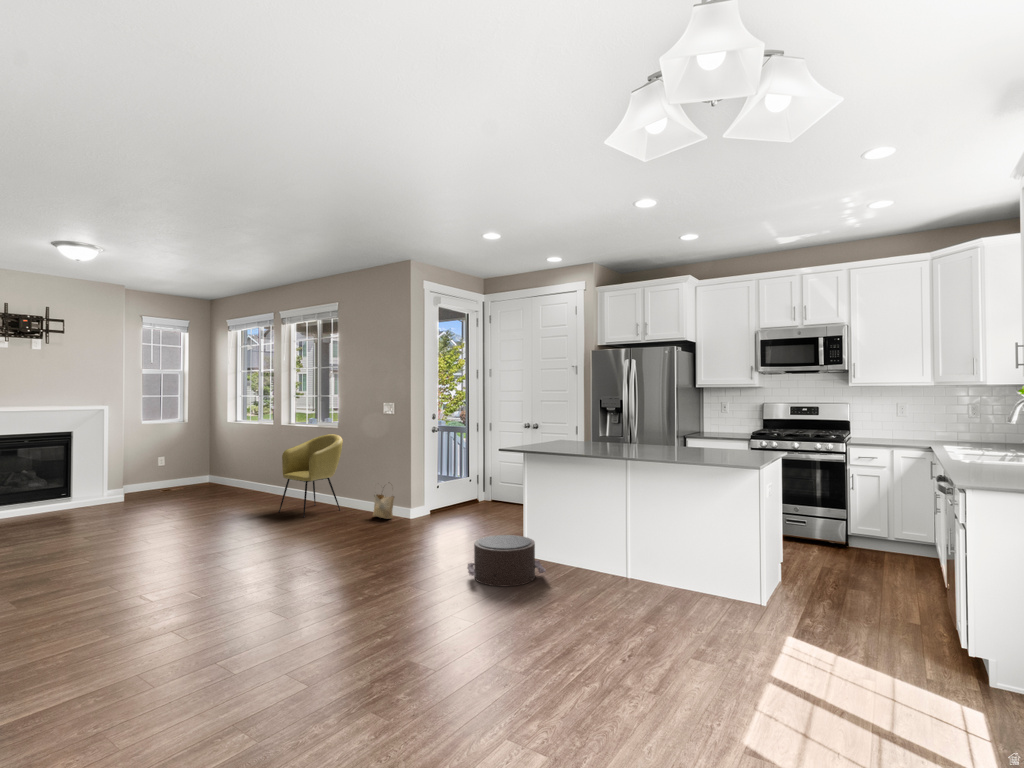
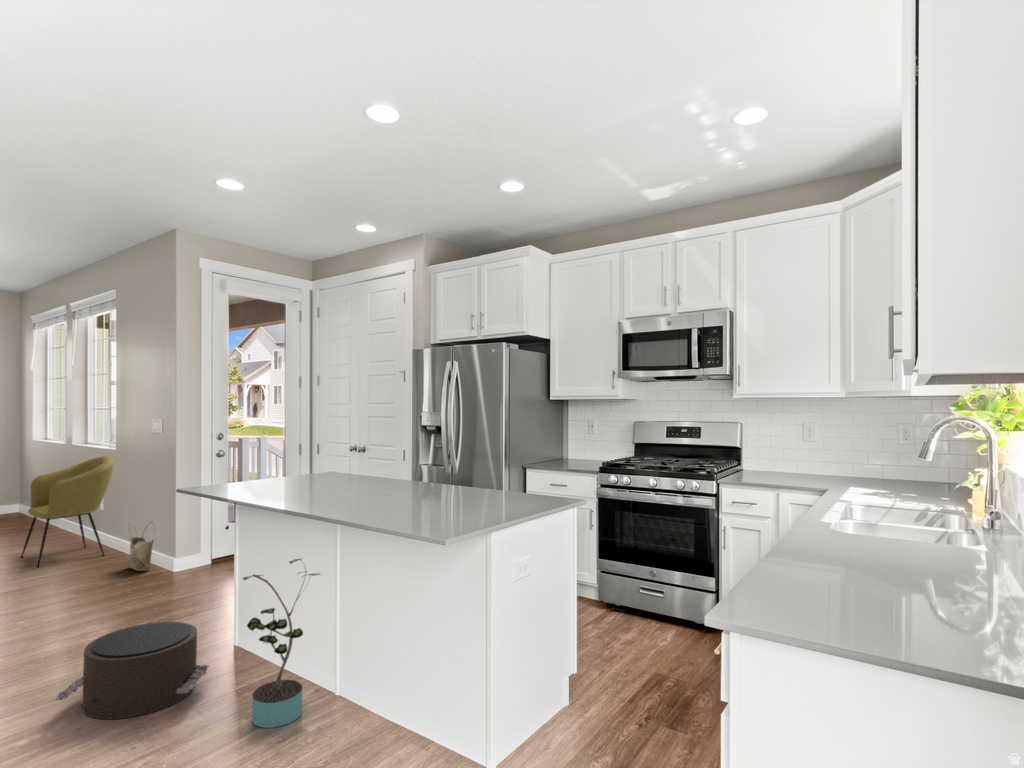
potted plant: none [578,489,632,589] -> present [243,559,319,728]

